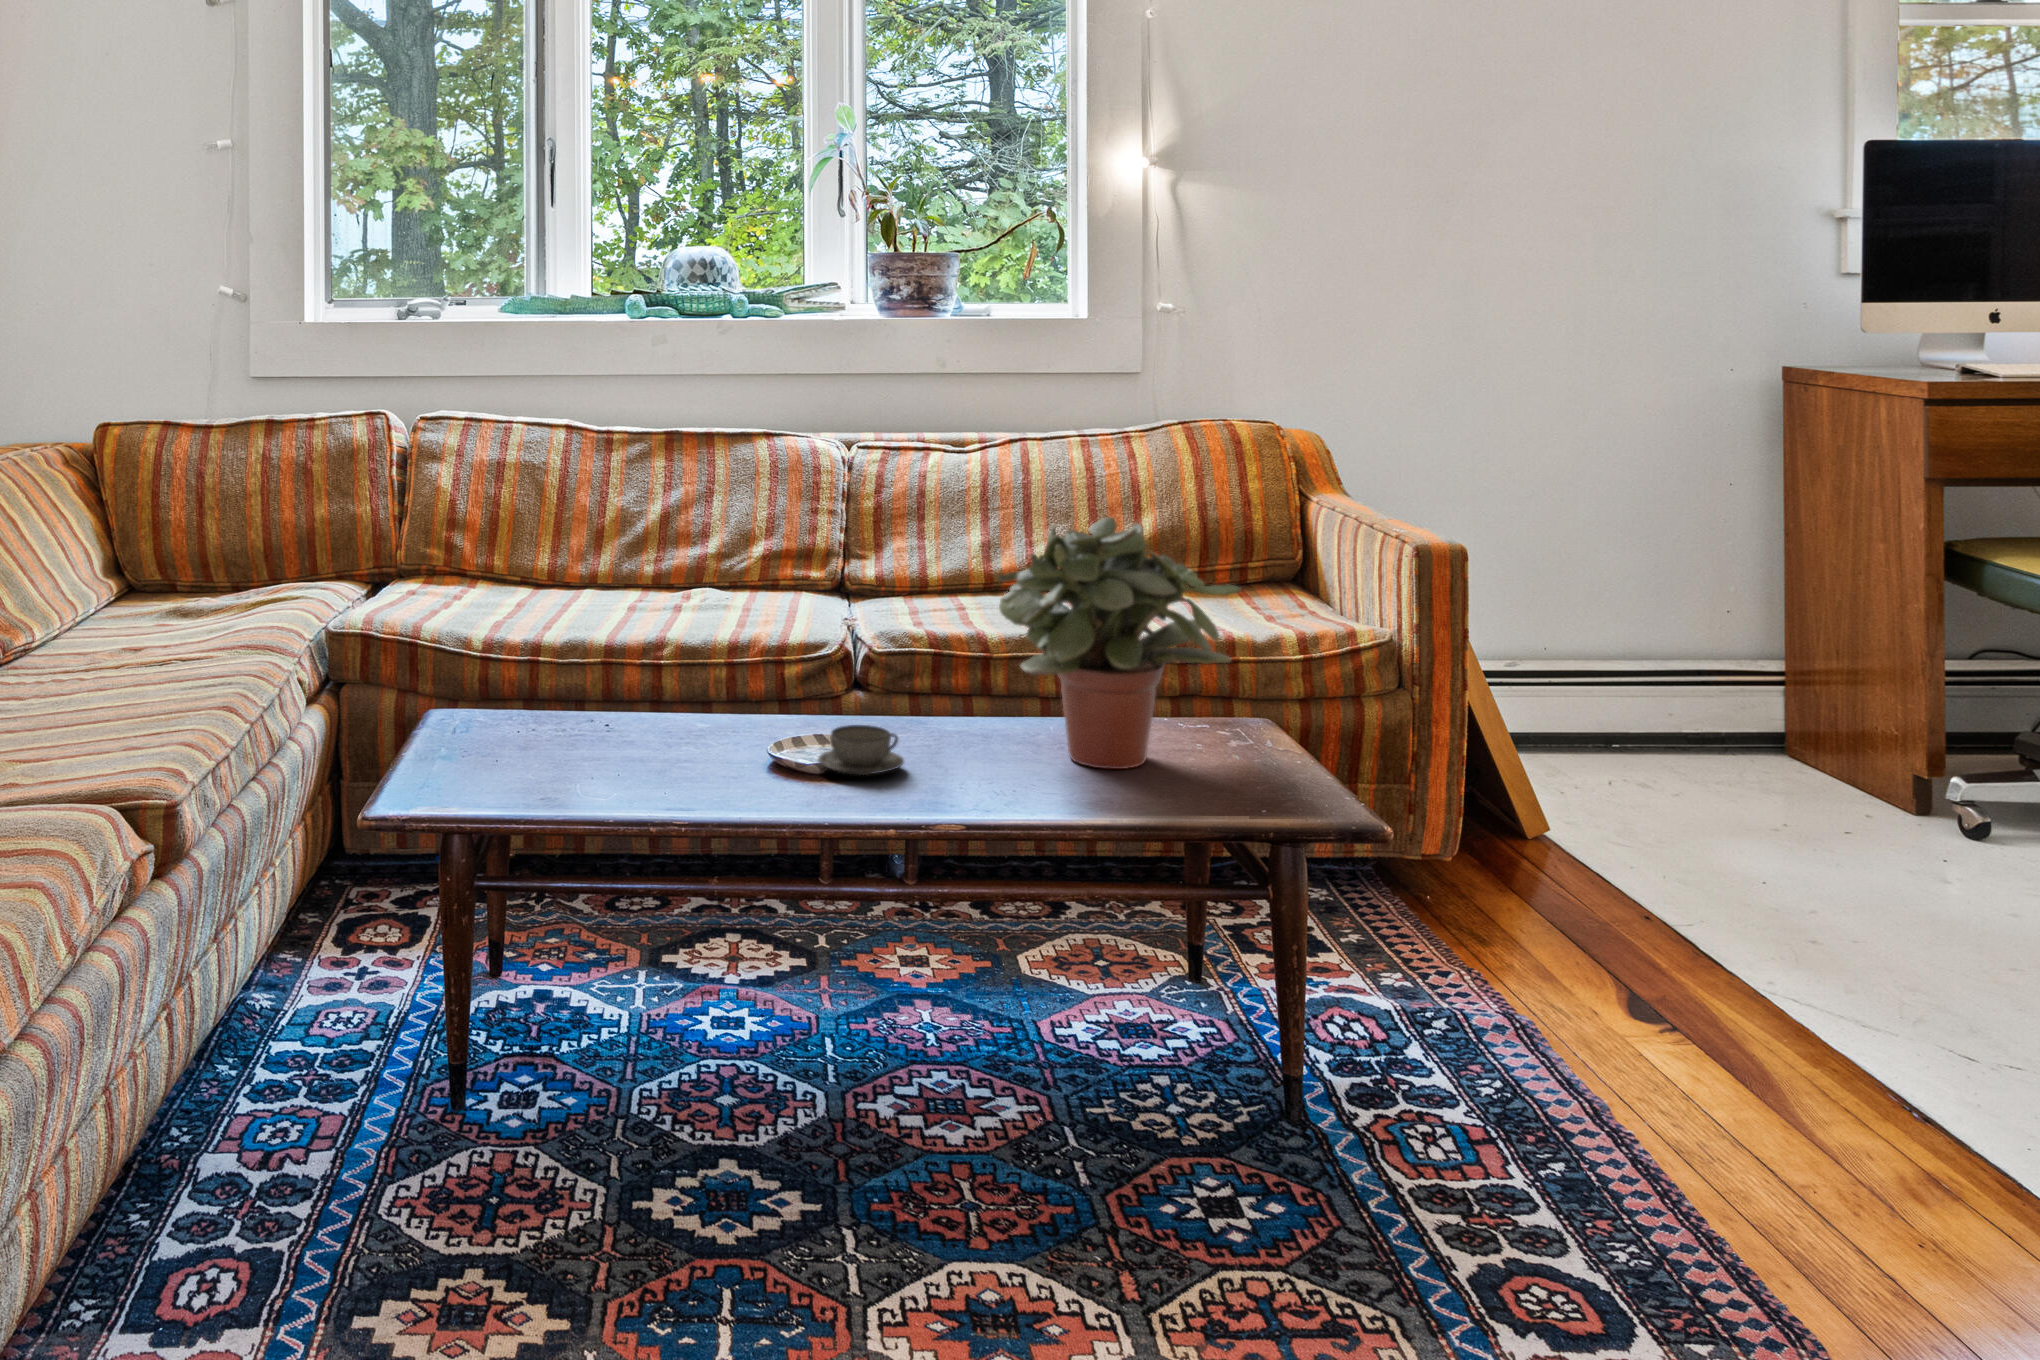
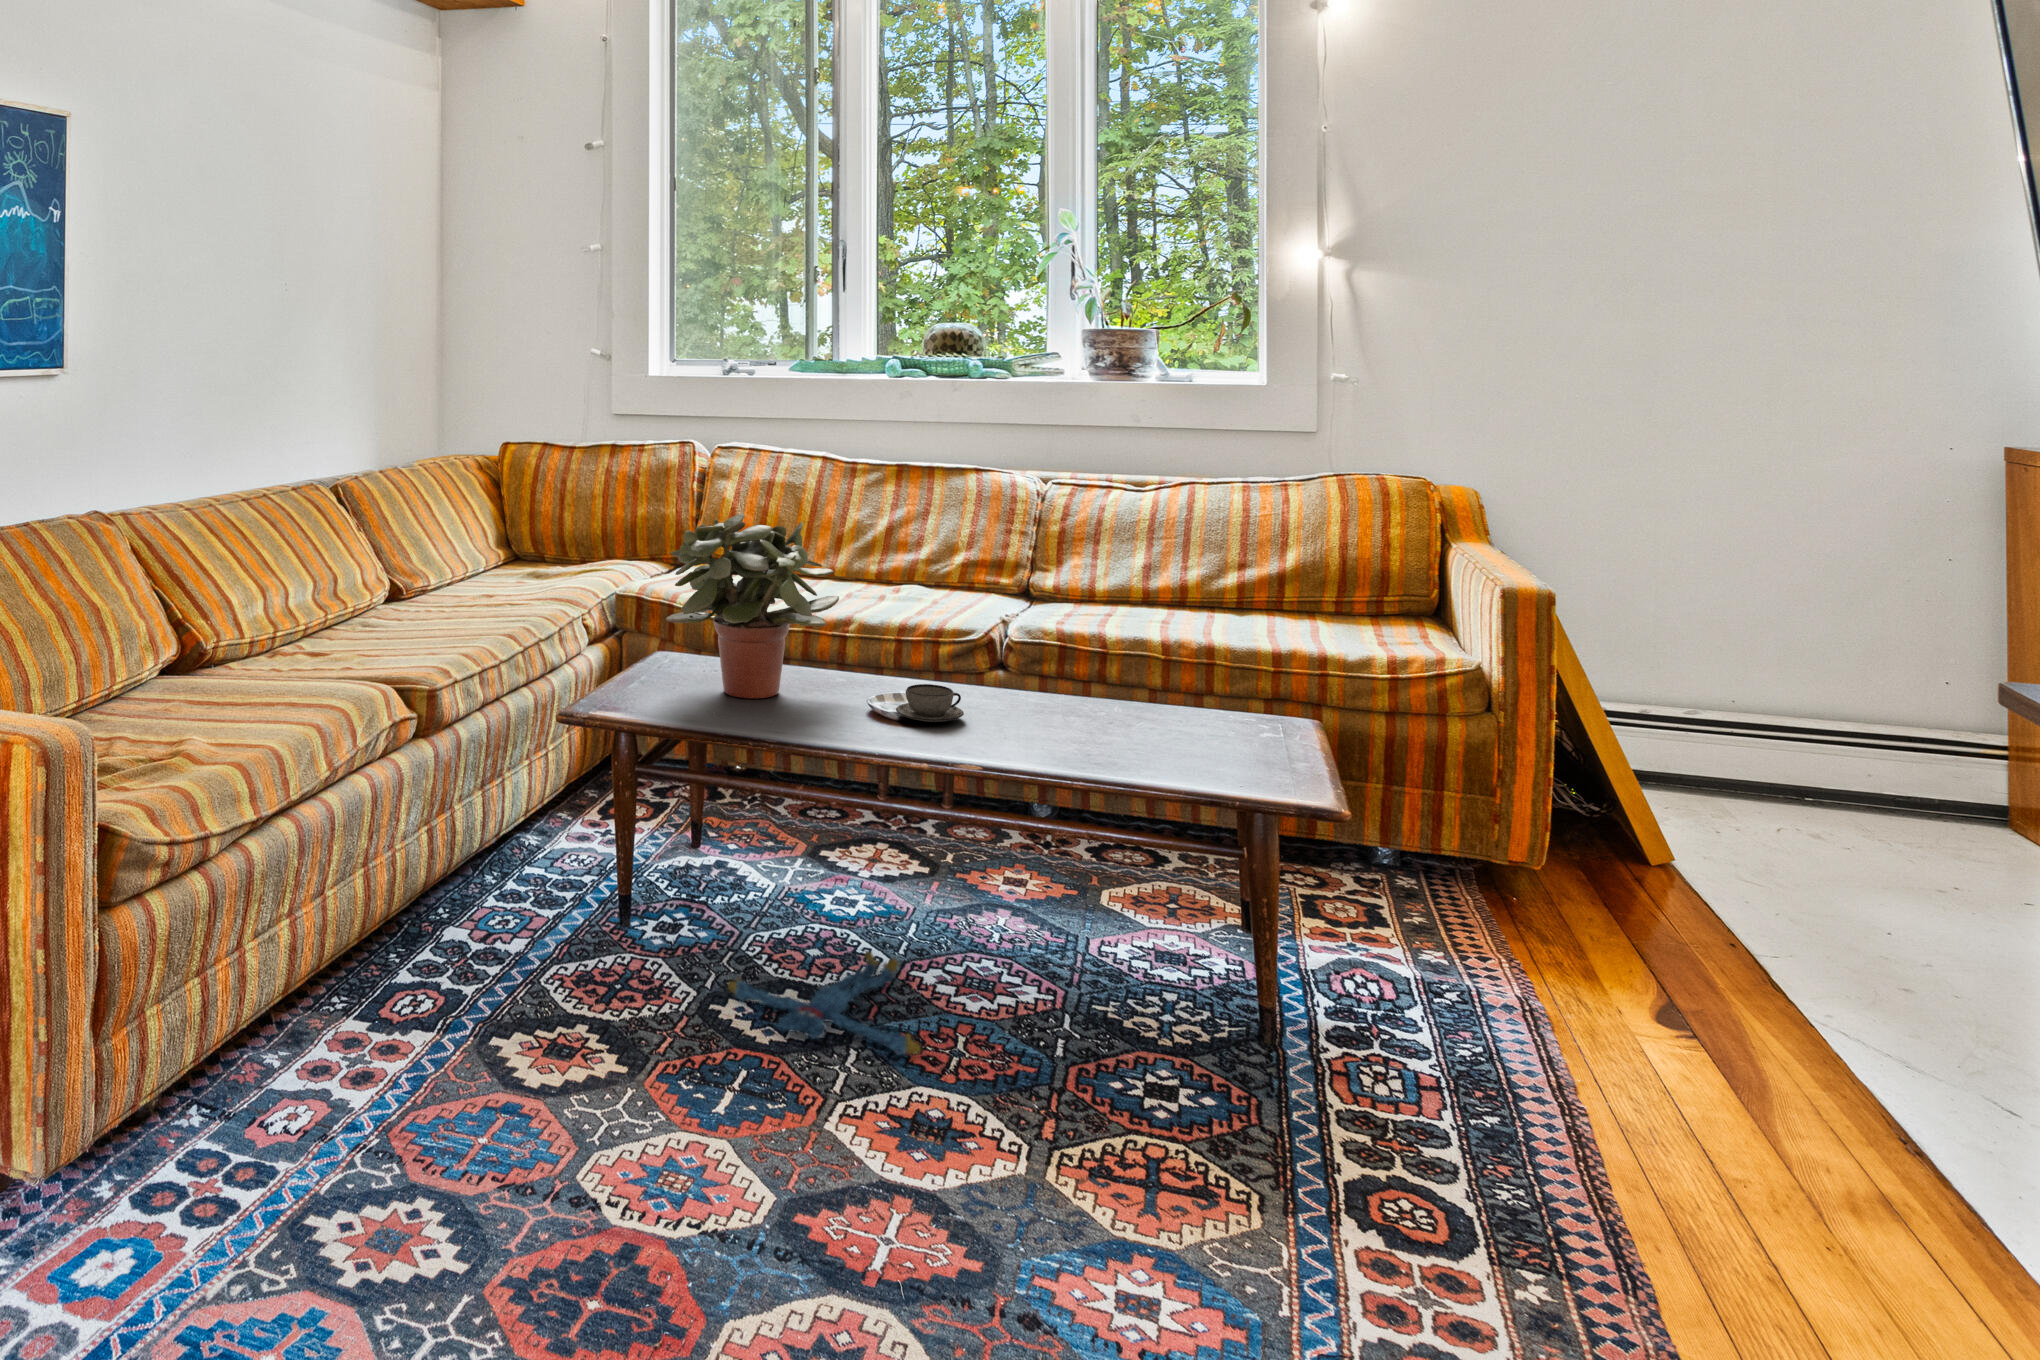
potted plant: present [998,517,1241,769] -> present [666,514,839,698]
plush toy: none [648,1086,936,1226] -> present [728,951,921,1057]

